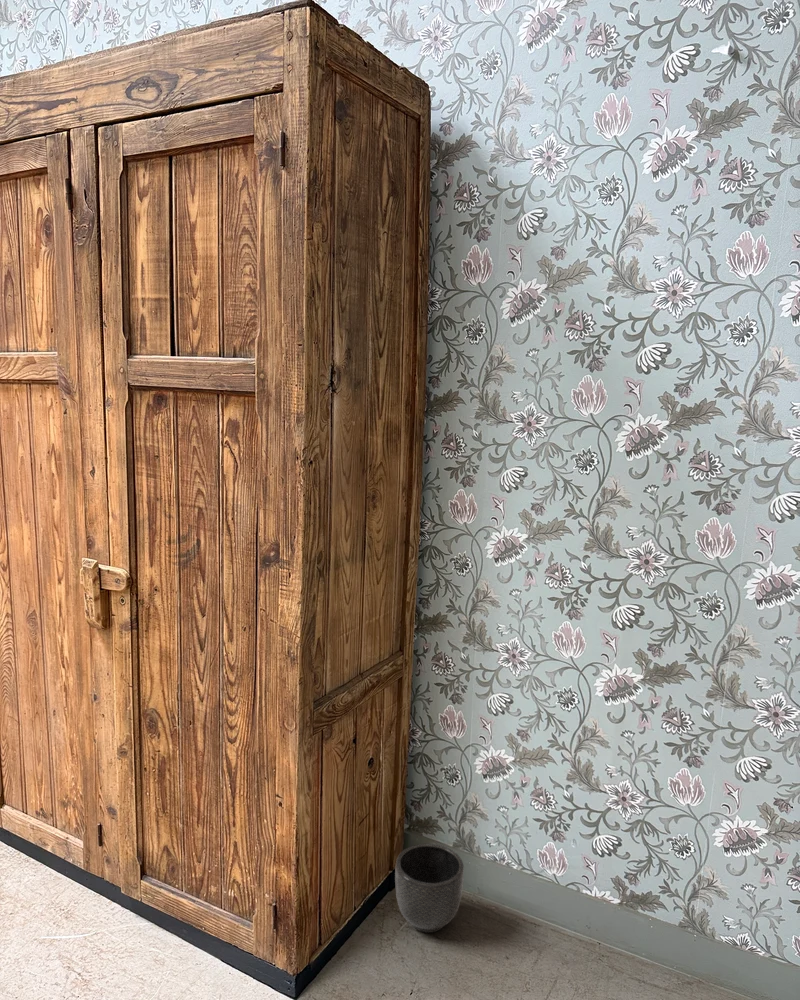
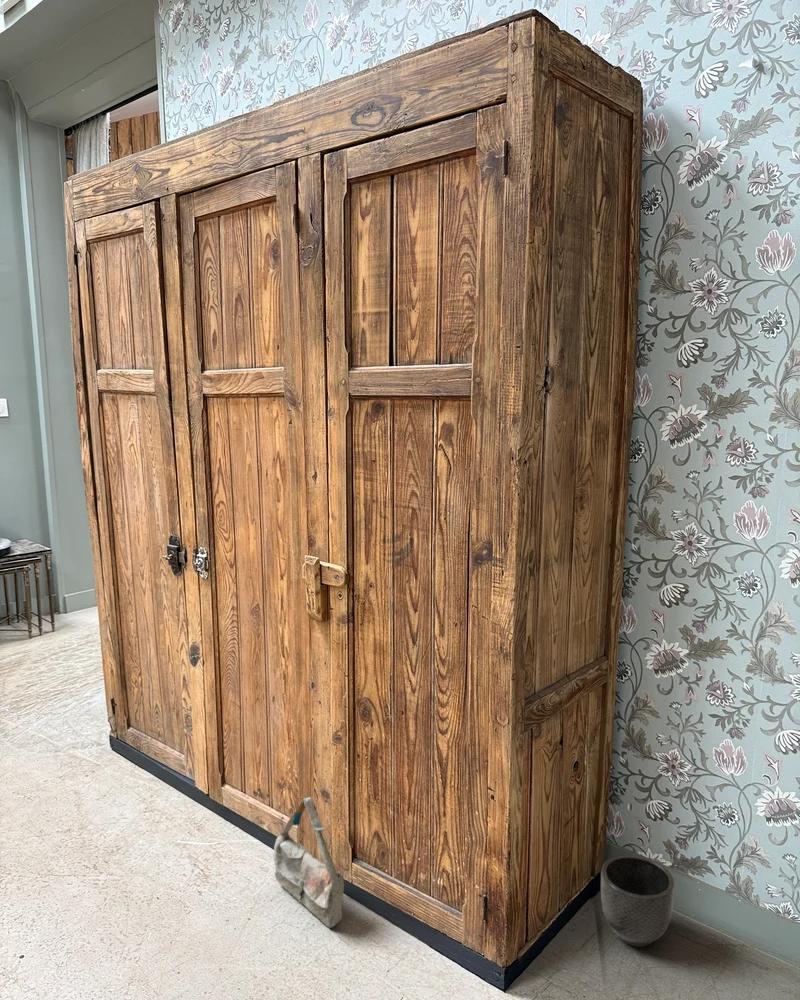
bag: none [54,816,130,953] -> present [273,797,344,928]

